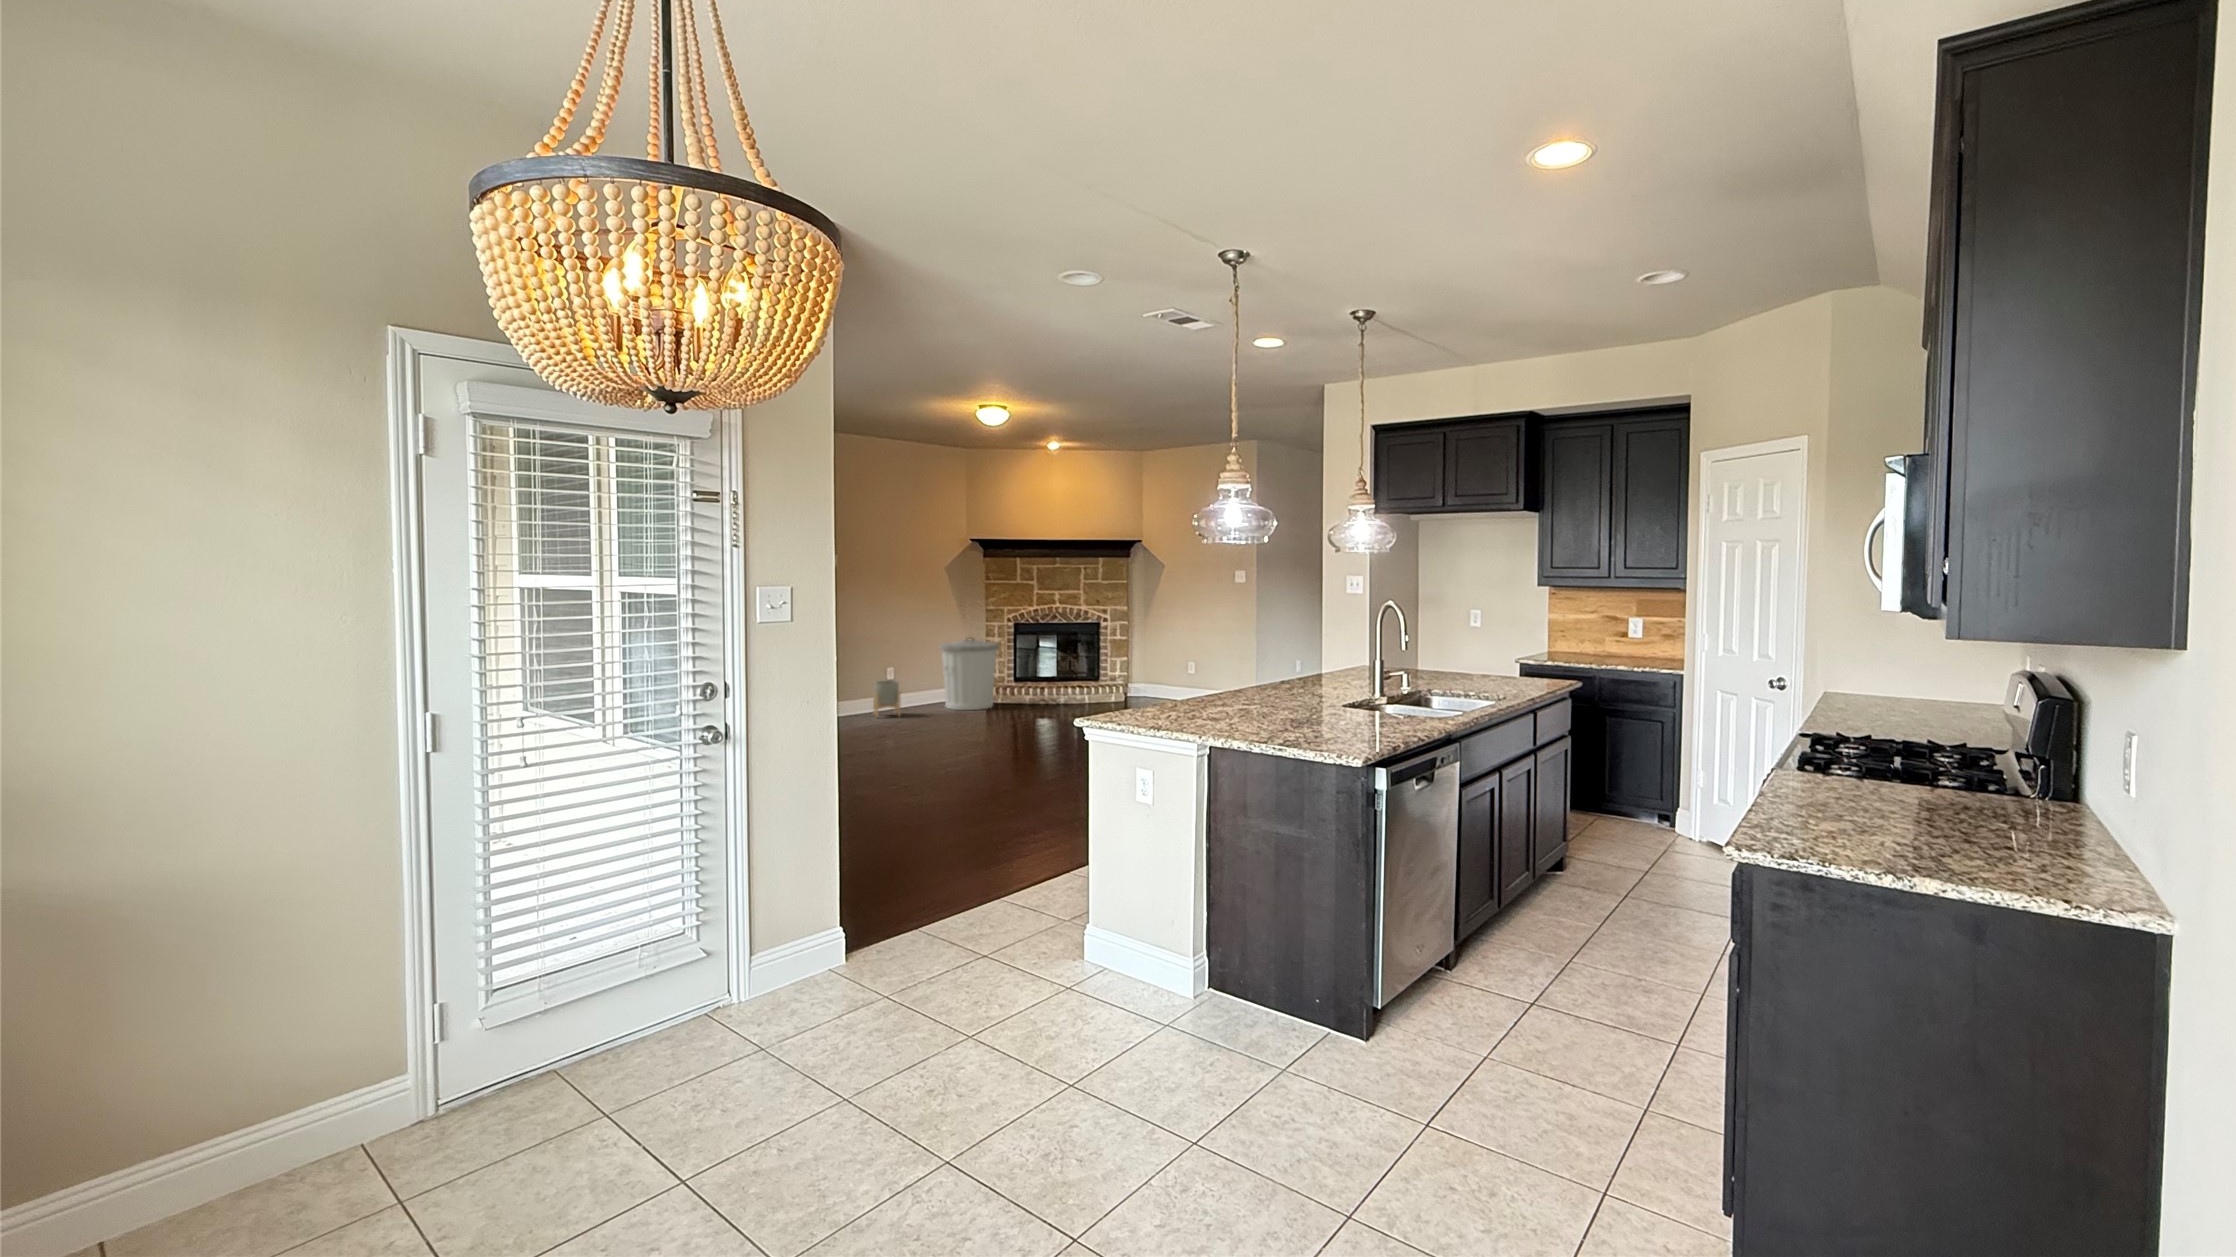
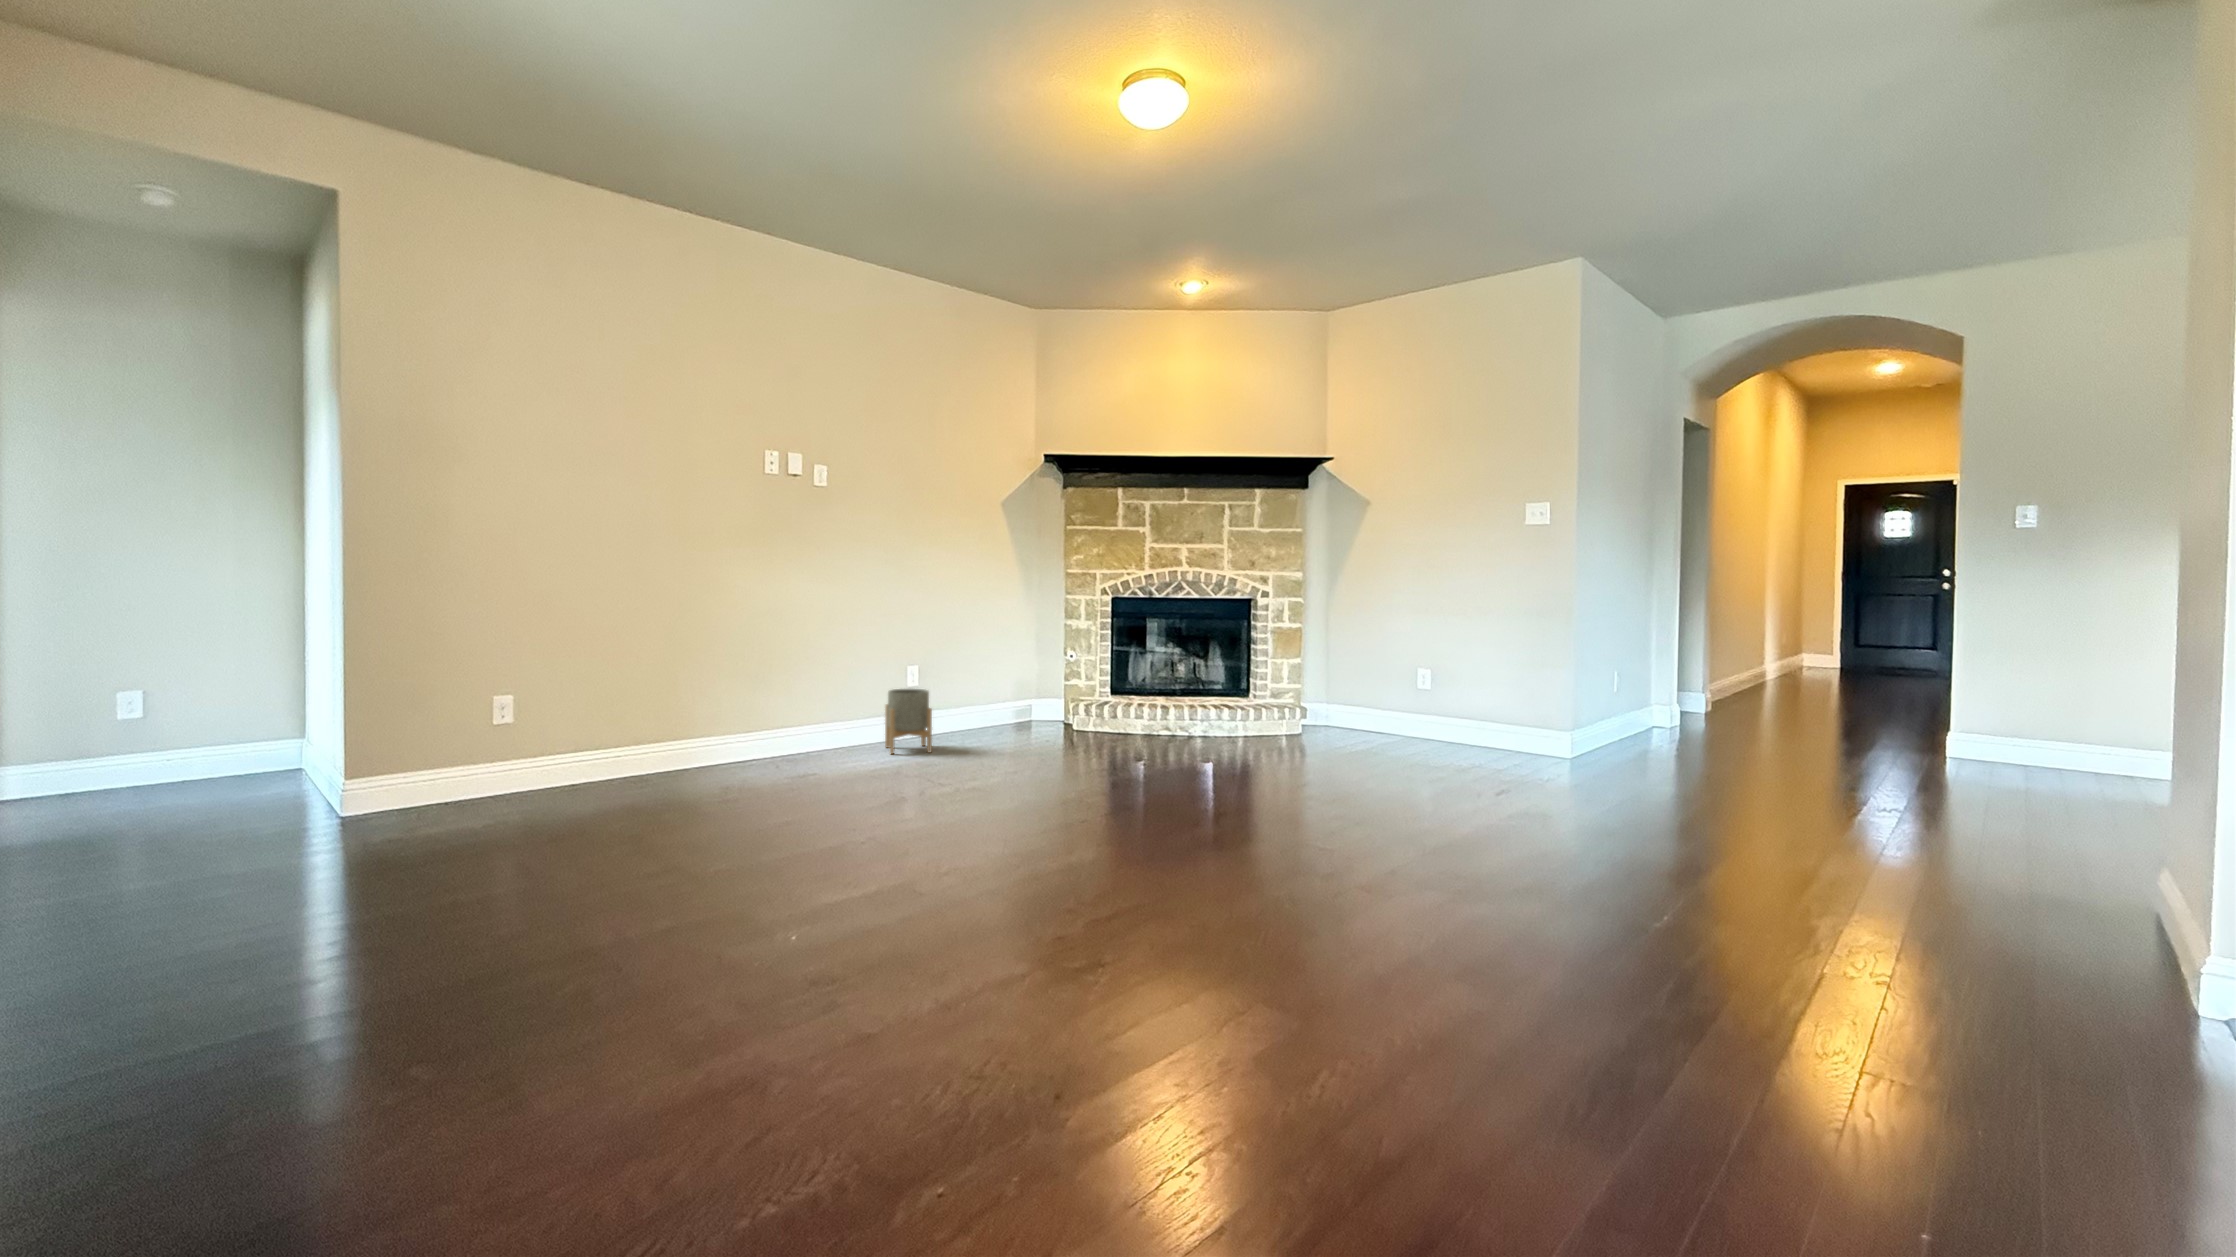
trash can: present [940,638,999,710] -> none [995,618,1094,743]

